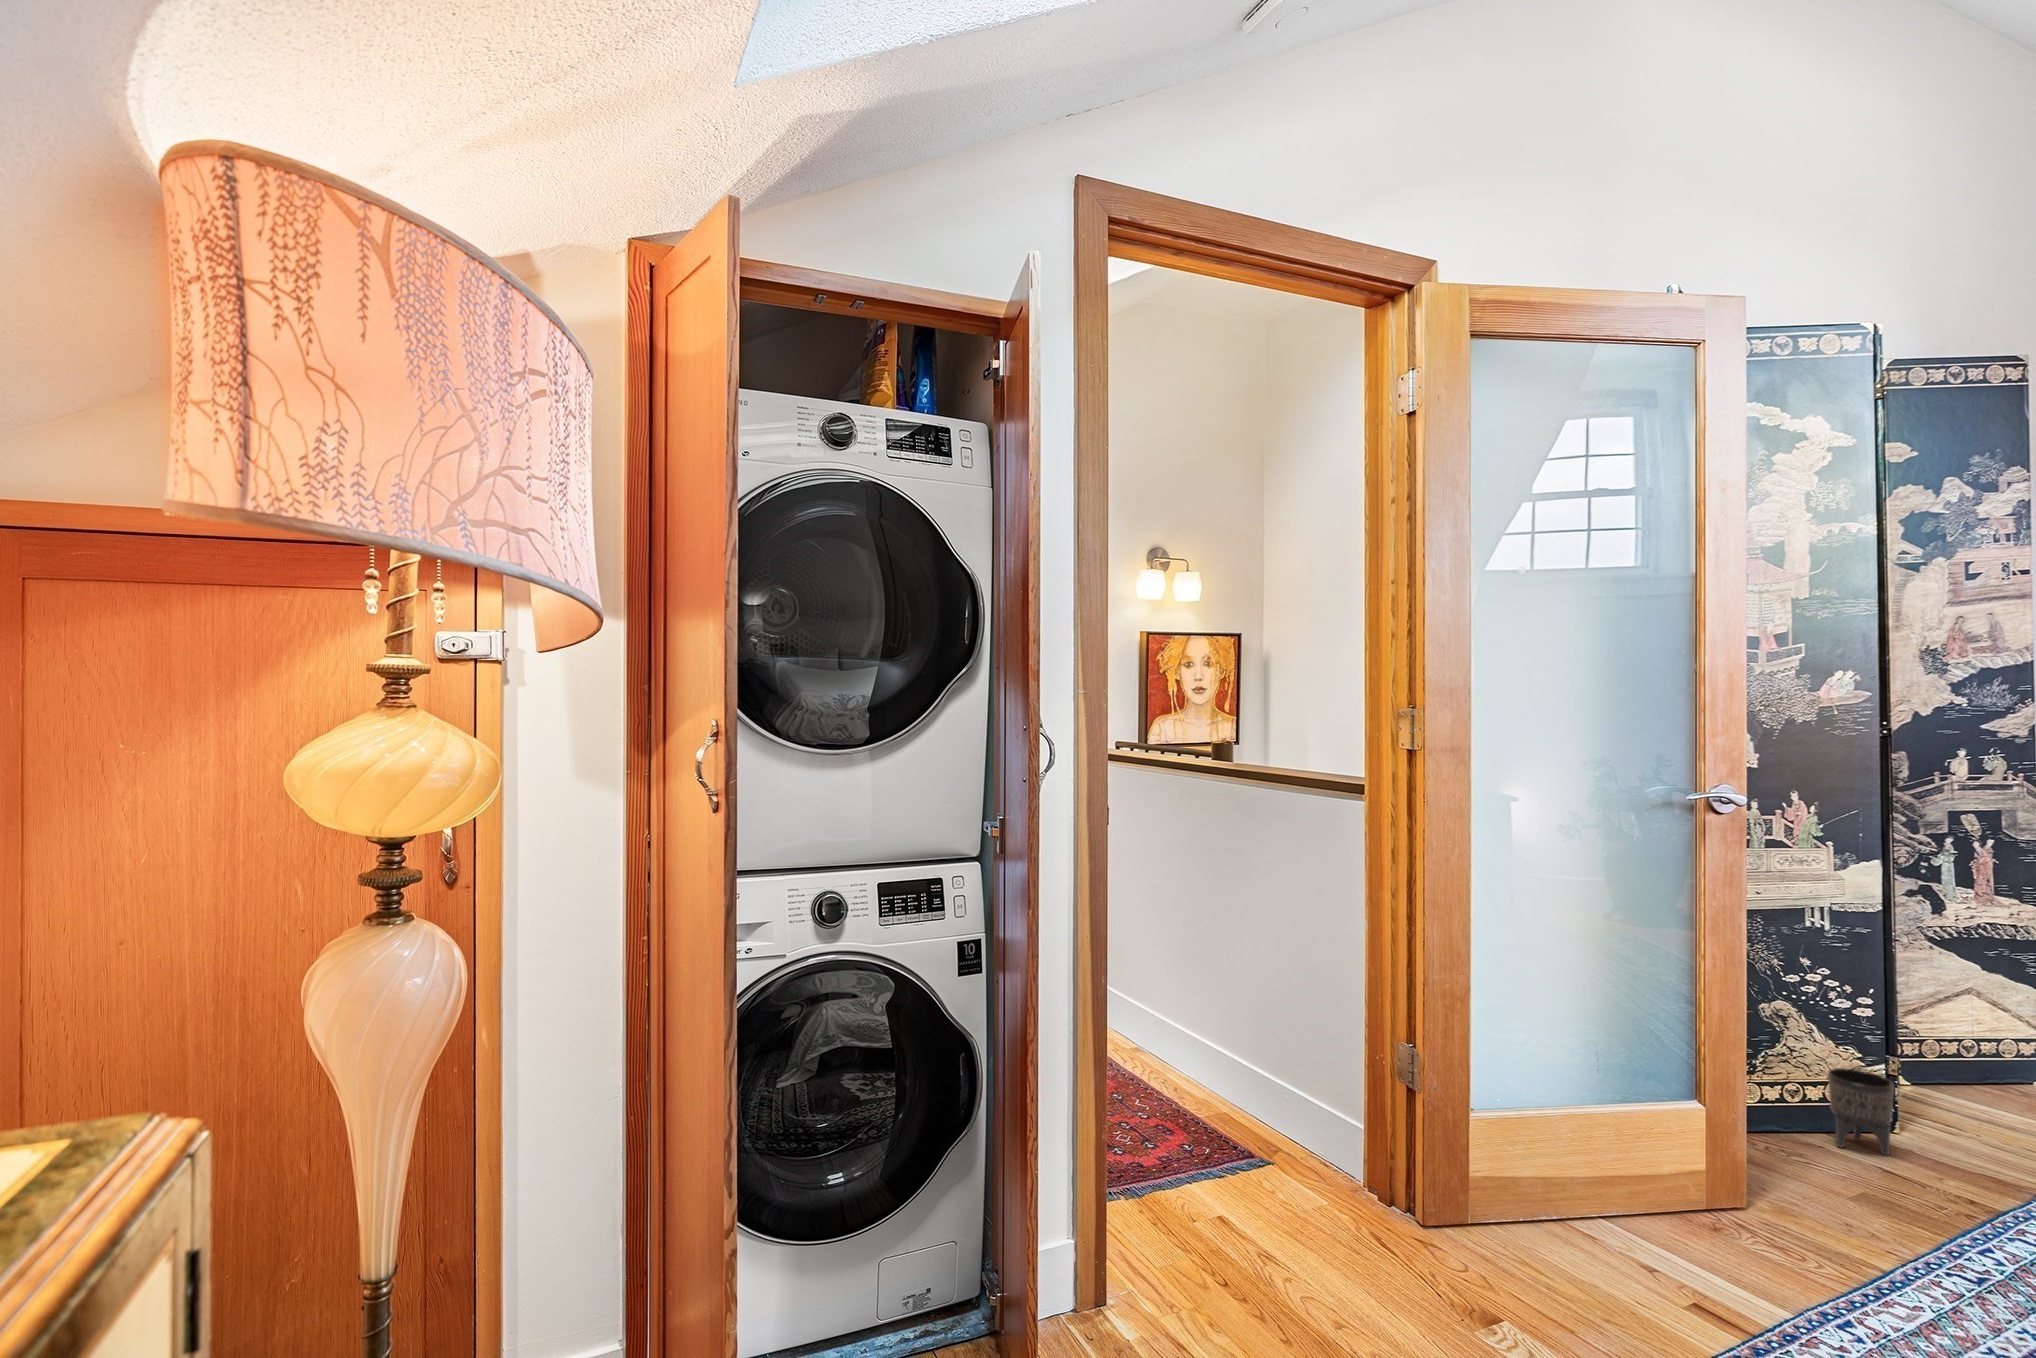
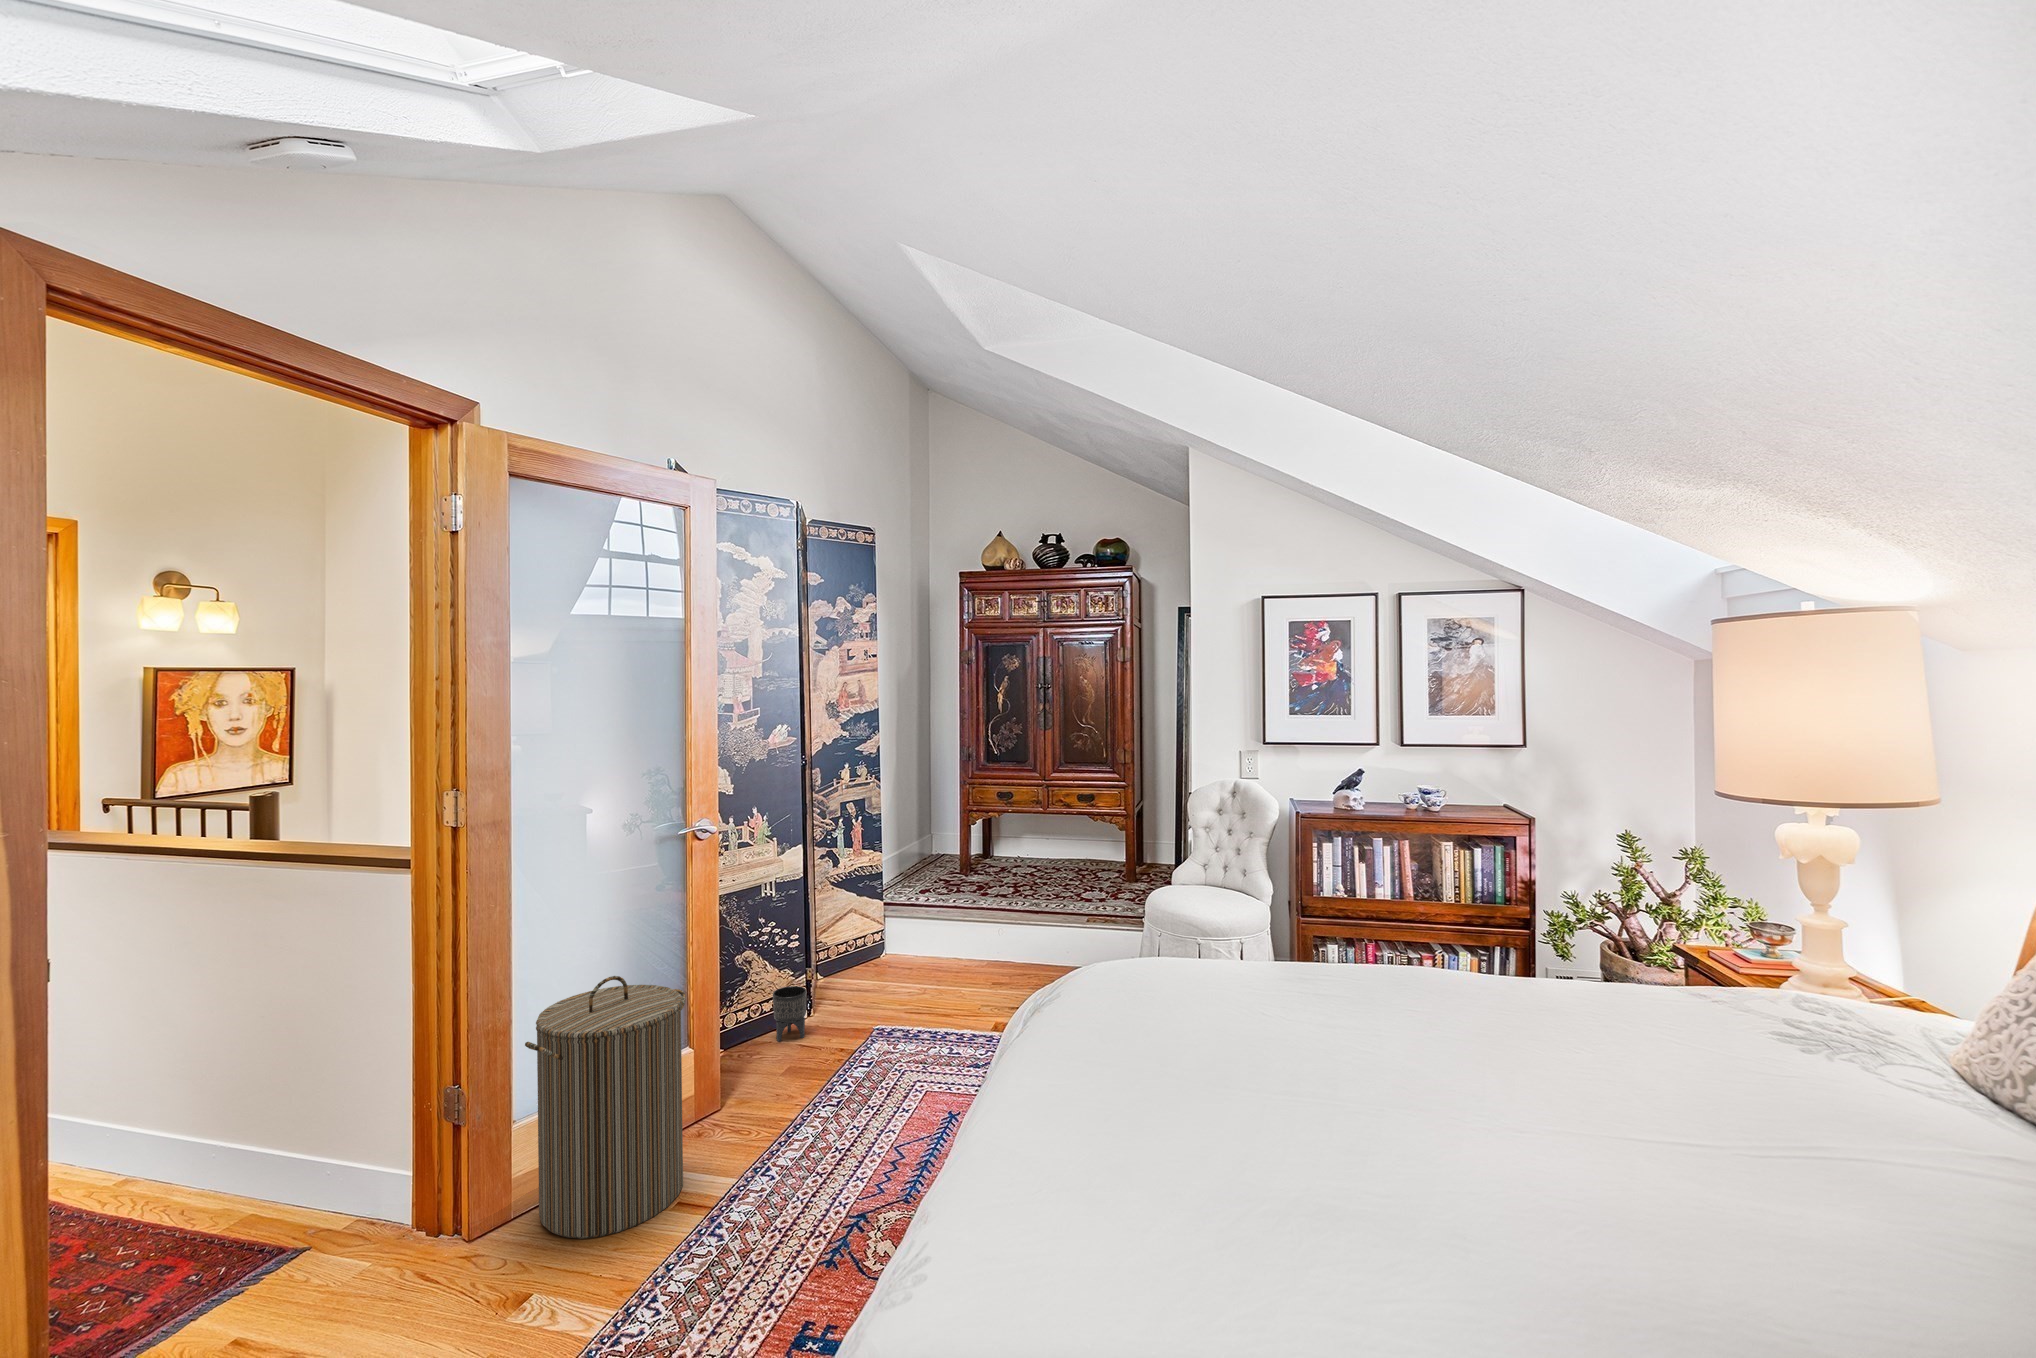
laundry hamper: none [1488,963,1703,1308] -> present [525,976,686,1239]

